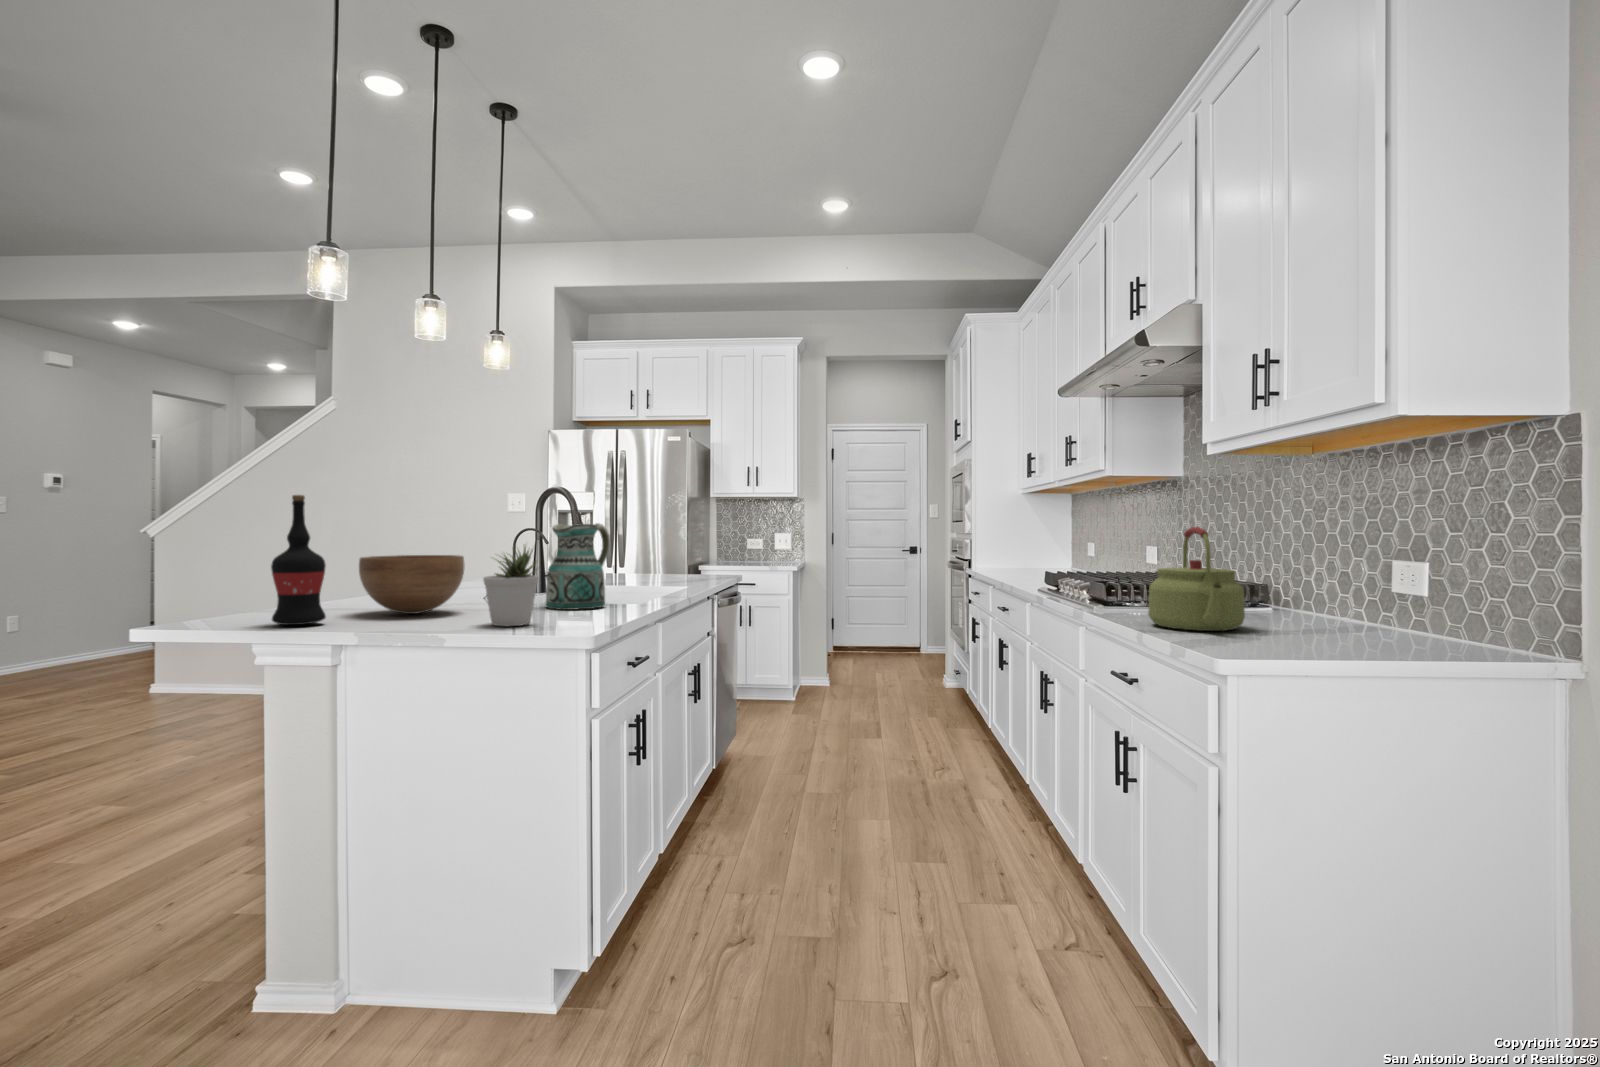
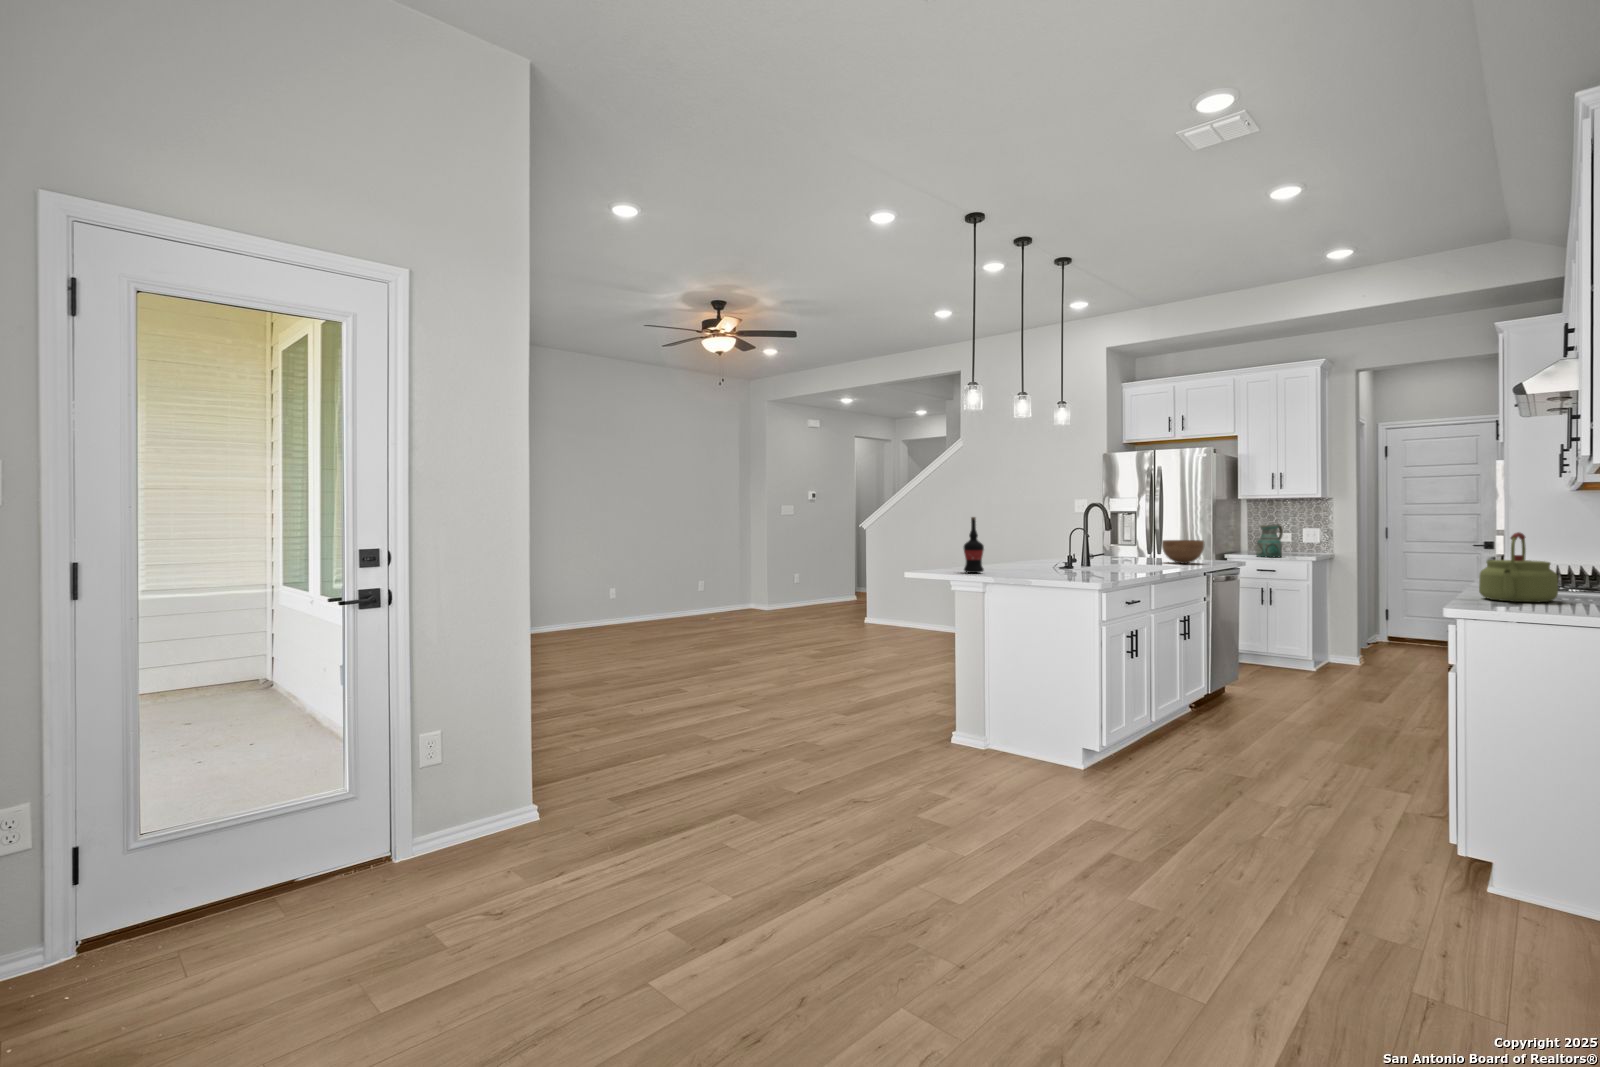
ceramic pitcher: present [545,524,609,610] -> present [1256,524,1283,557]
potted plant: present [483,546,538,626] -> none [1051,538,1077,578]
bowl: present [359,555,465,614] -> present [1162,540,1204,564]

